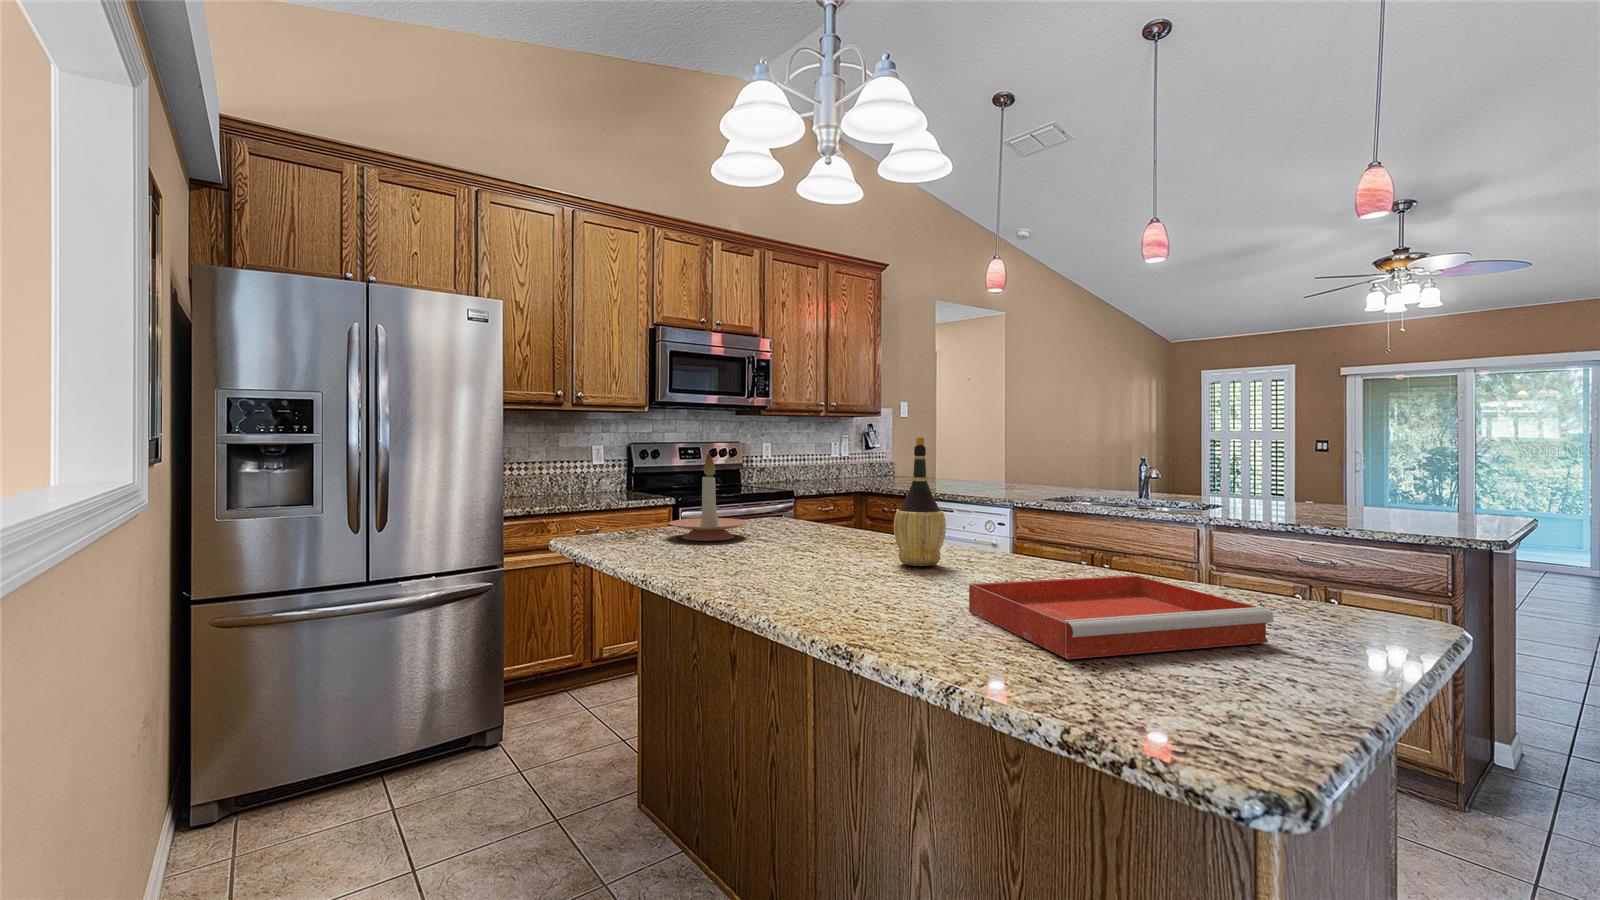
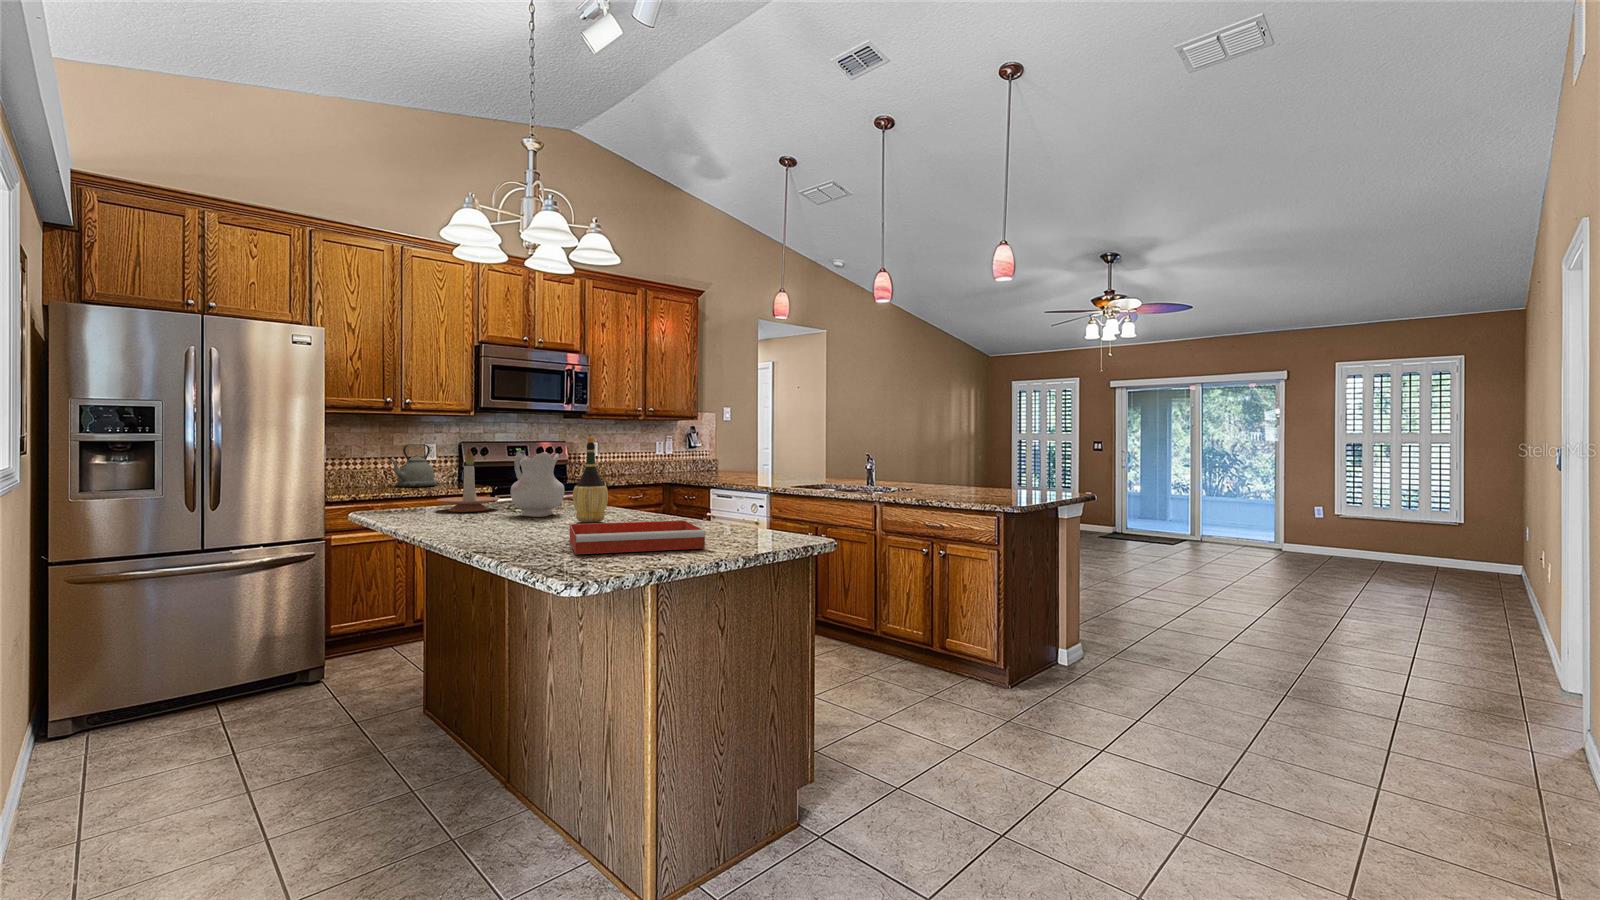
kettle: none [561,446,610,496] -> present [390,444,437,487]
ceramic pitcher: none [780,455,854,553] -> present [511,450,565,517]

